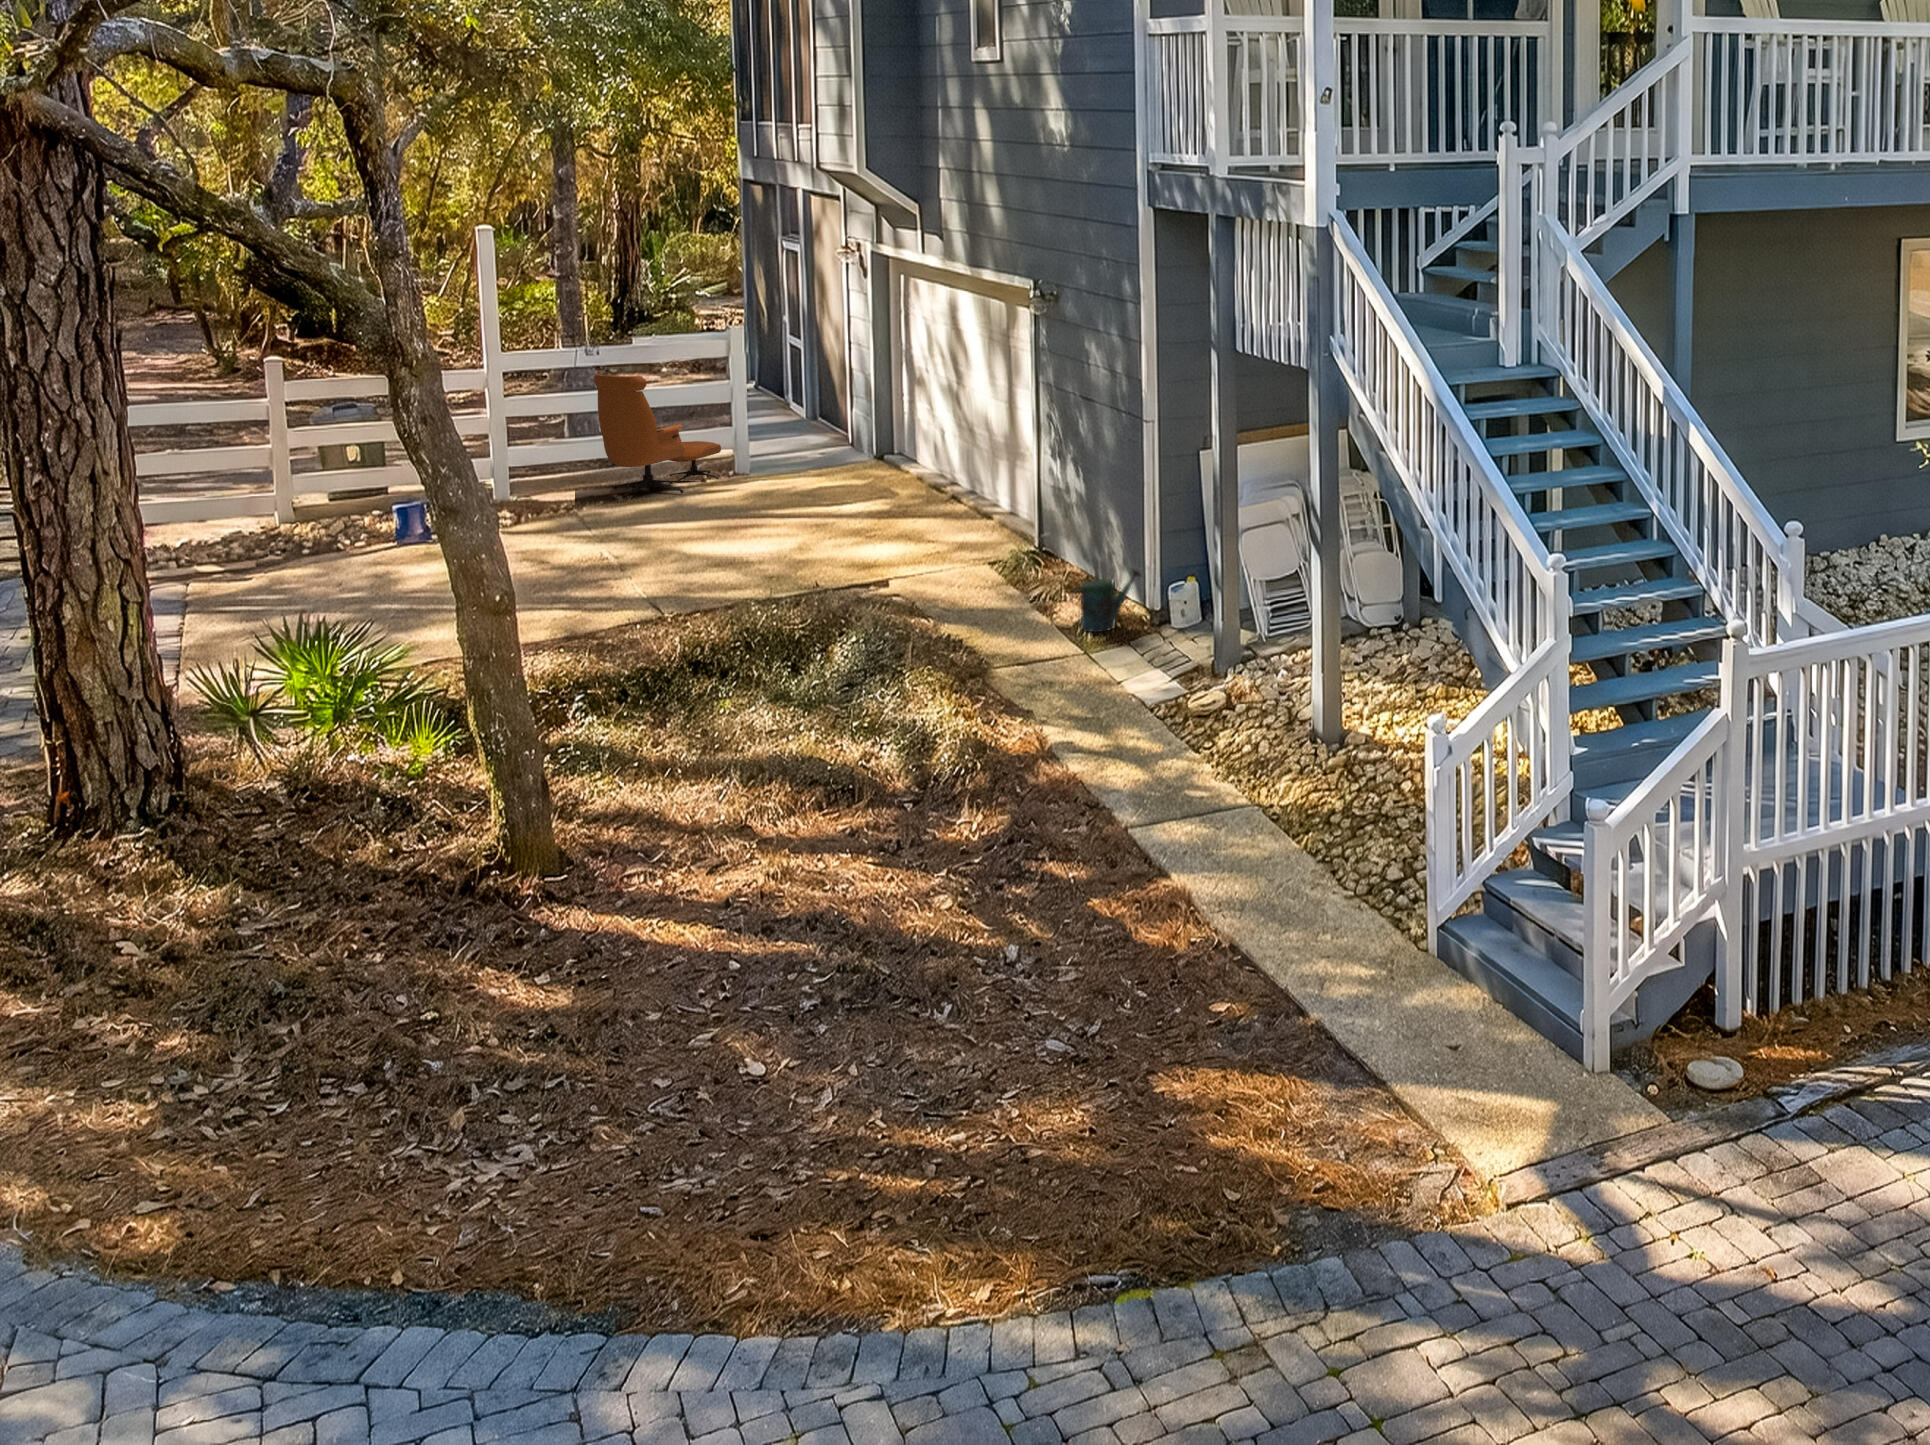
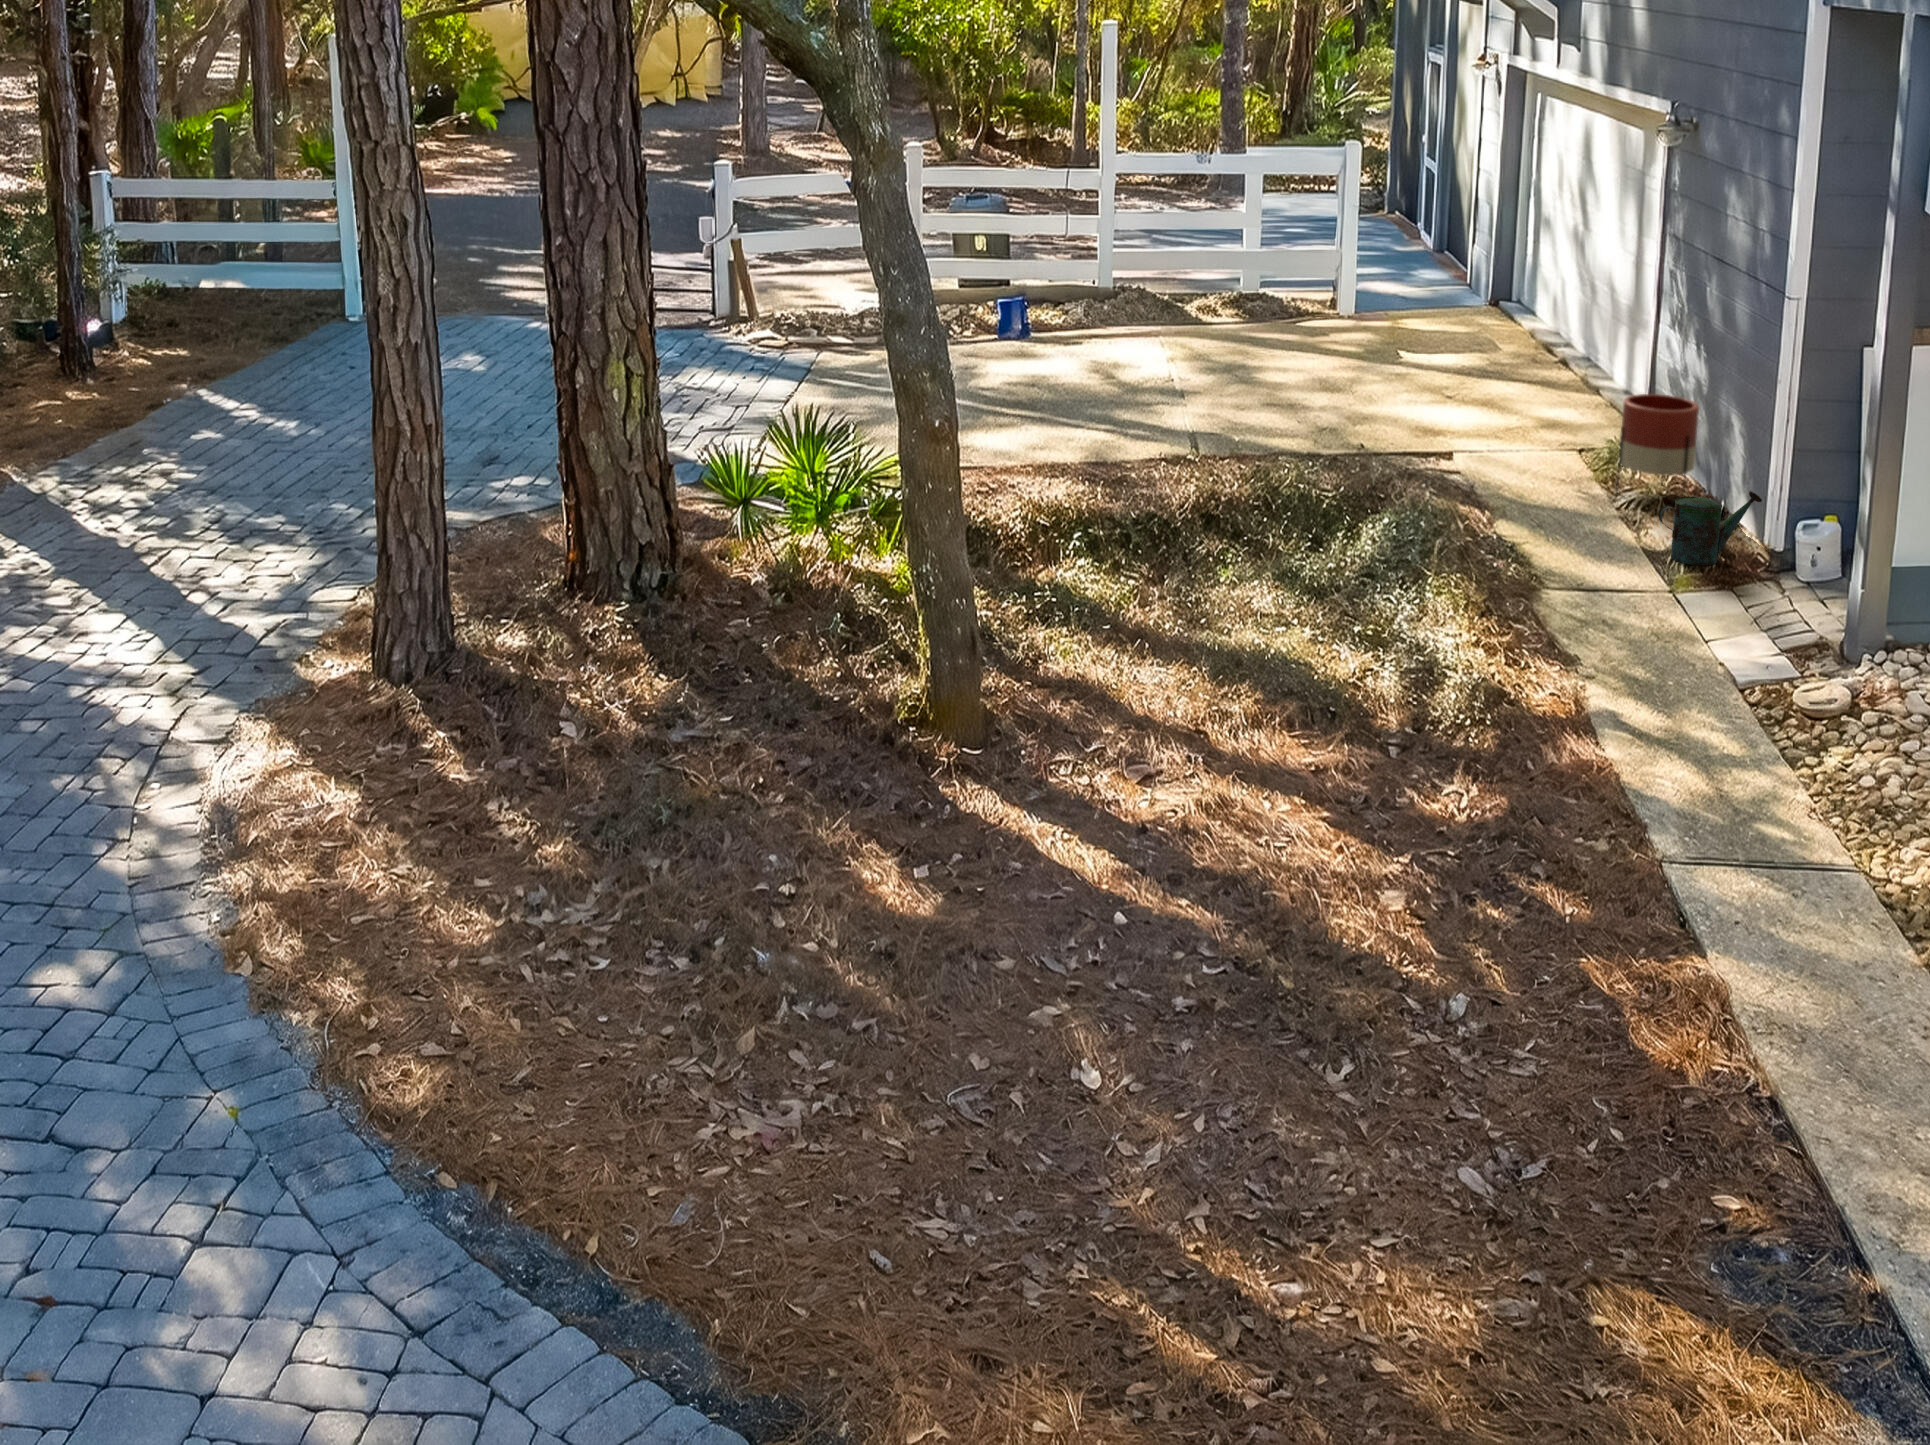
lounge chair: present [594,373,721,498] -> none [1193,186,1320,319]
planter: none [1027,508,1084,592] -> present [1616,394,1699,496]

